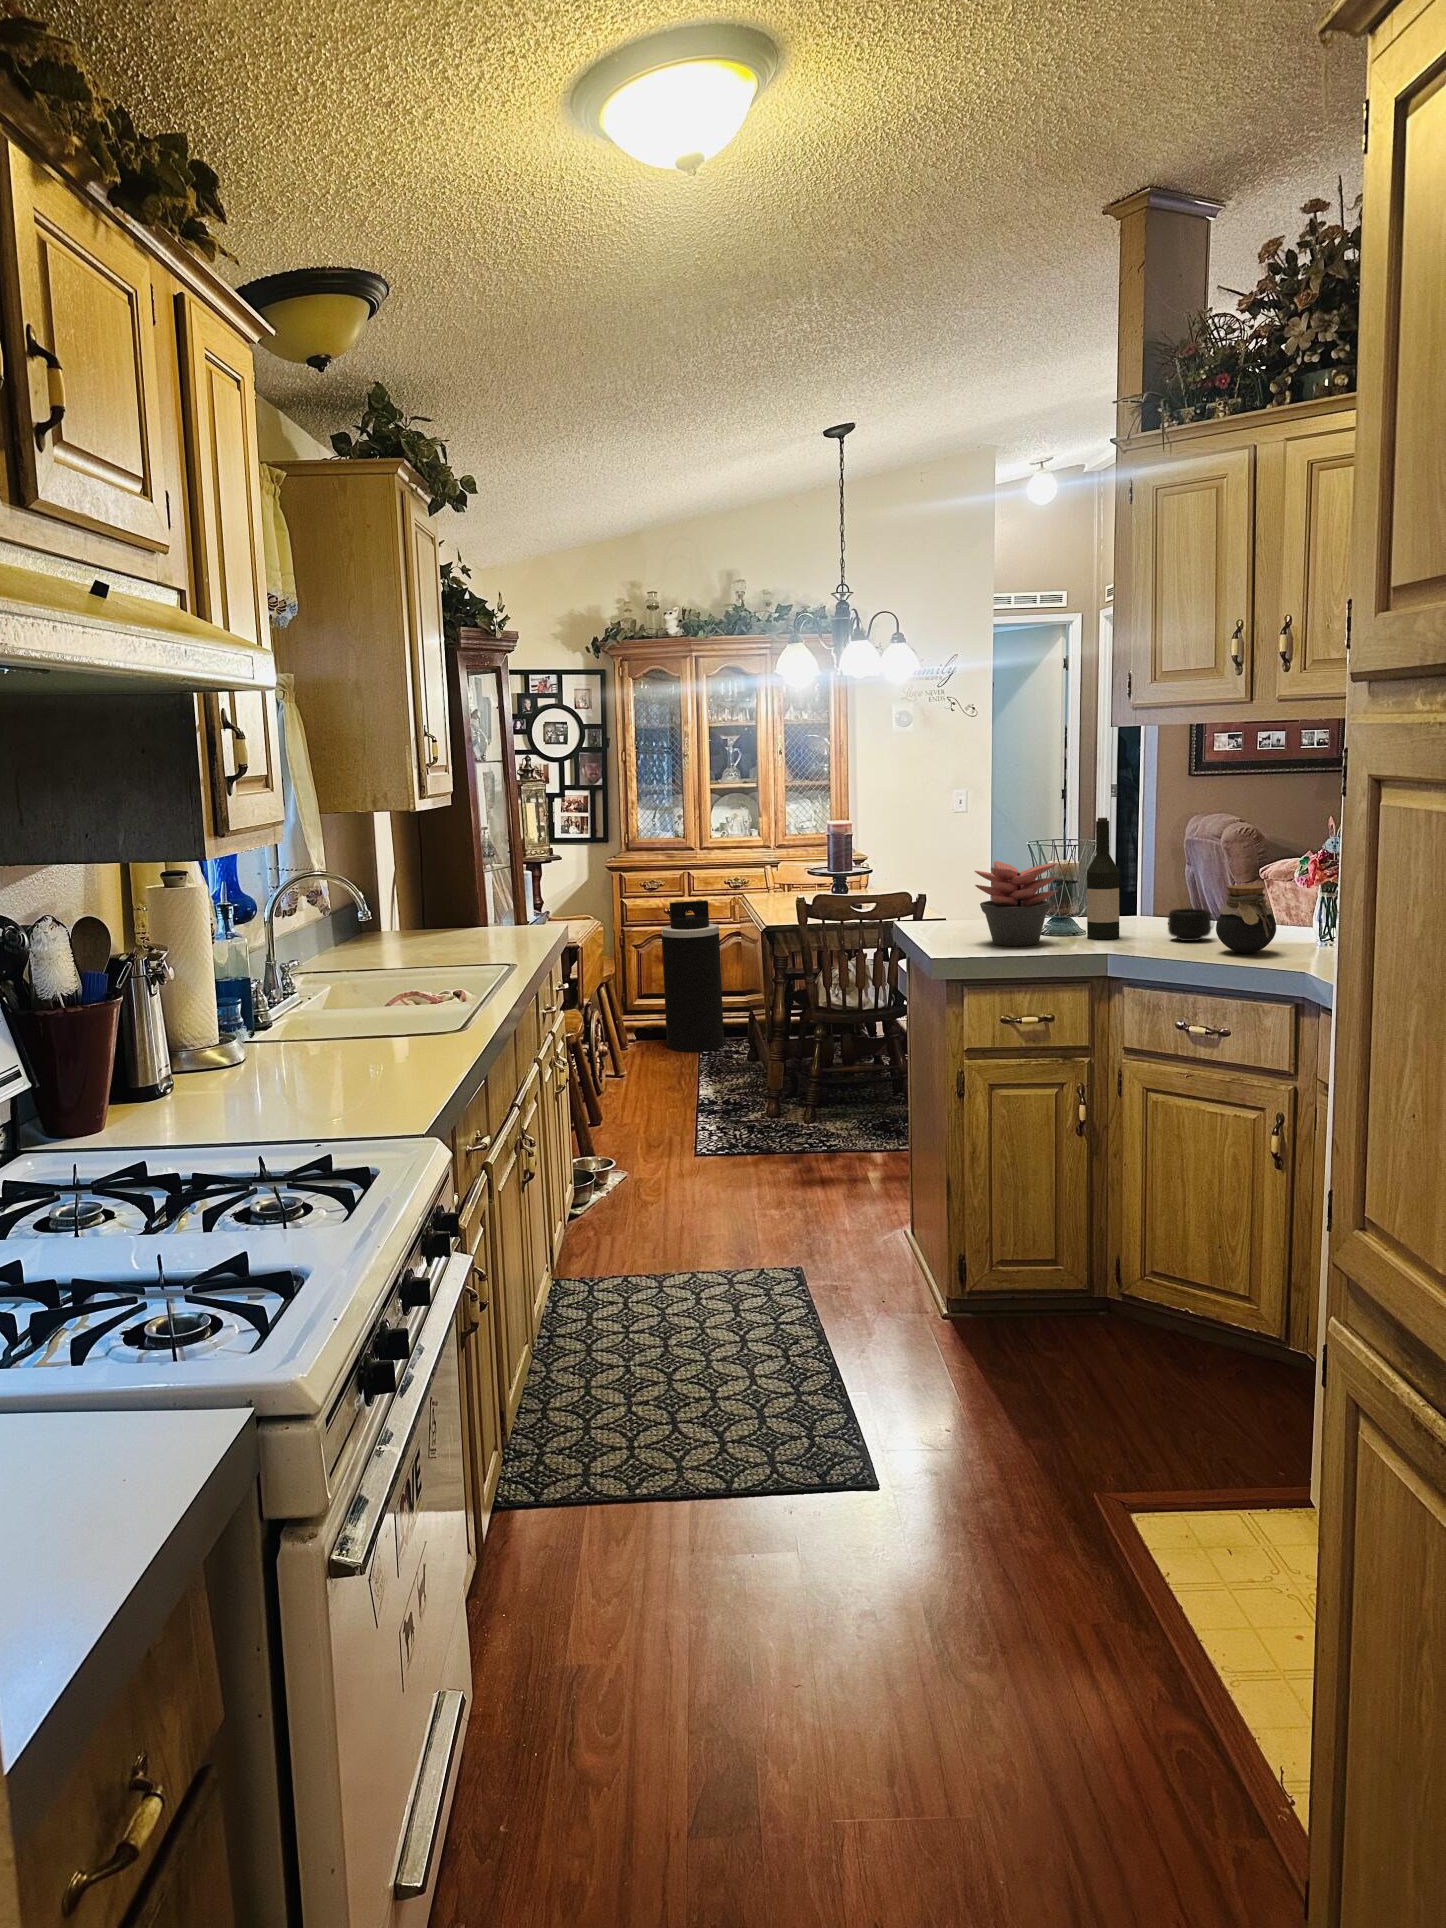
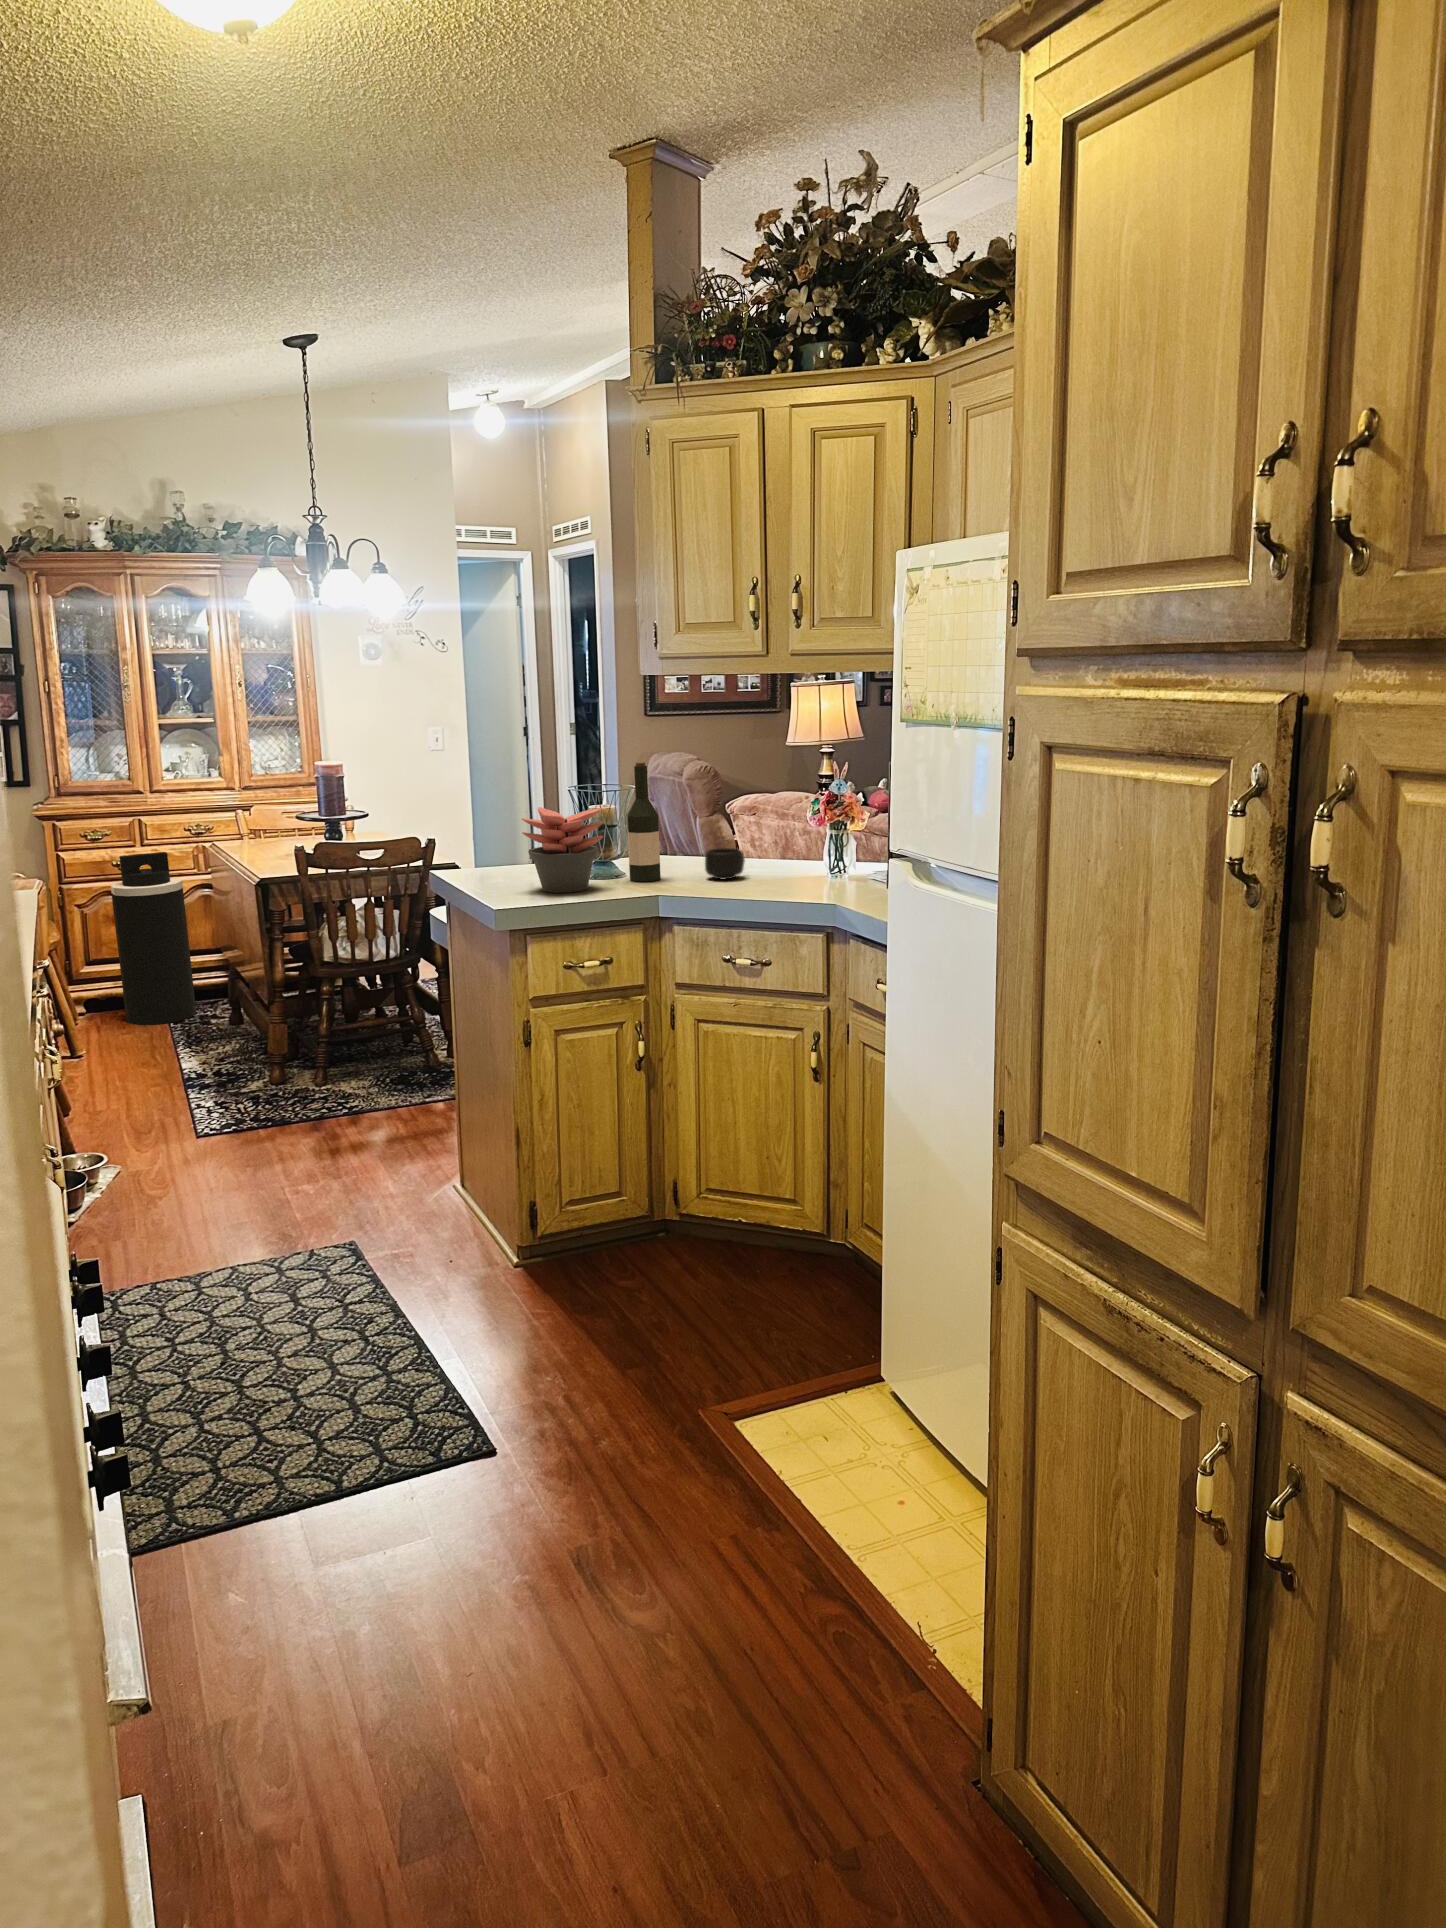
jar: present [1216,885,1276,953] -> none [754,825,805,889]

